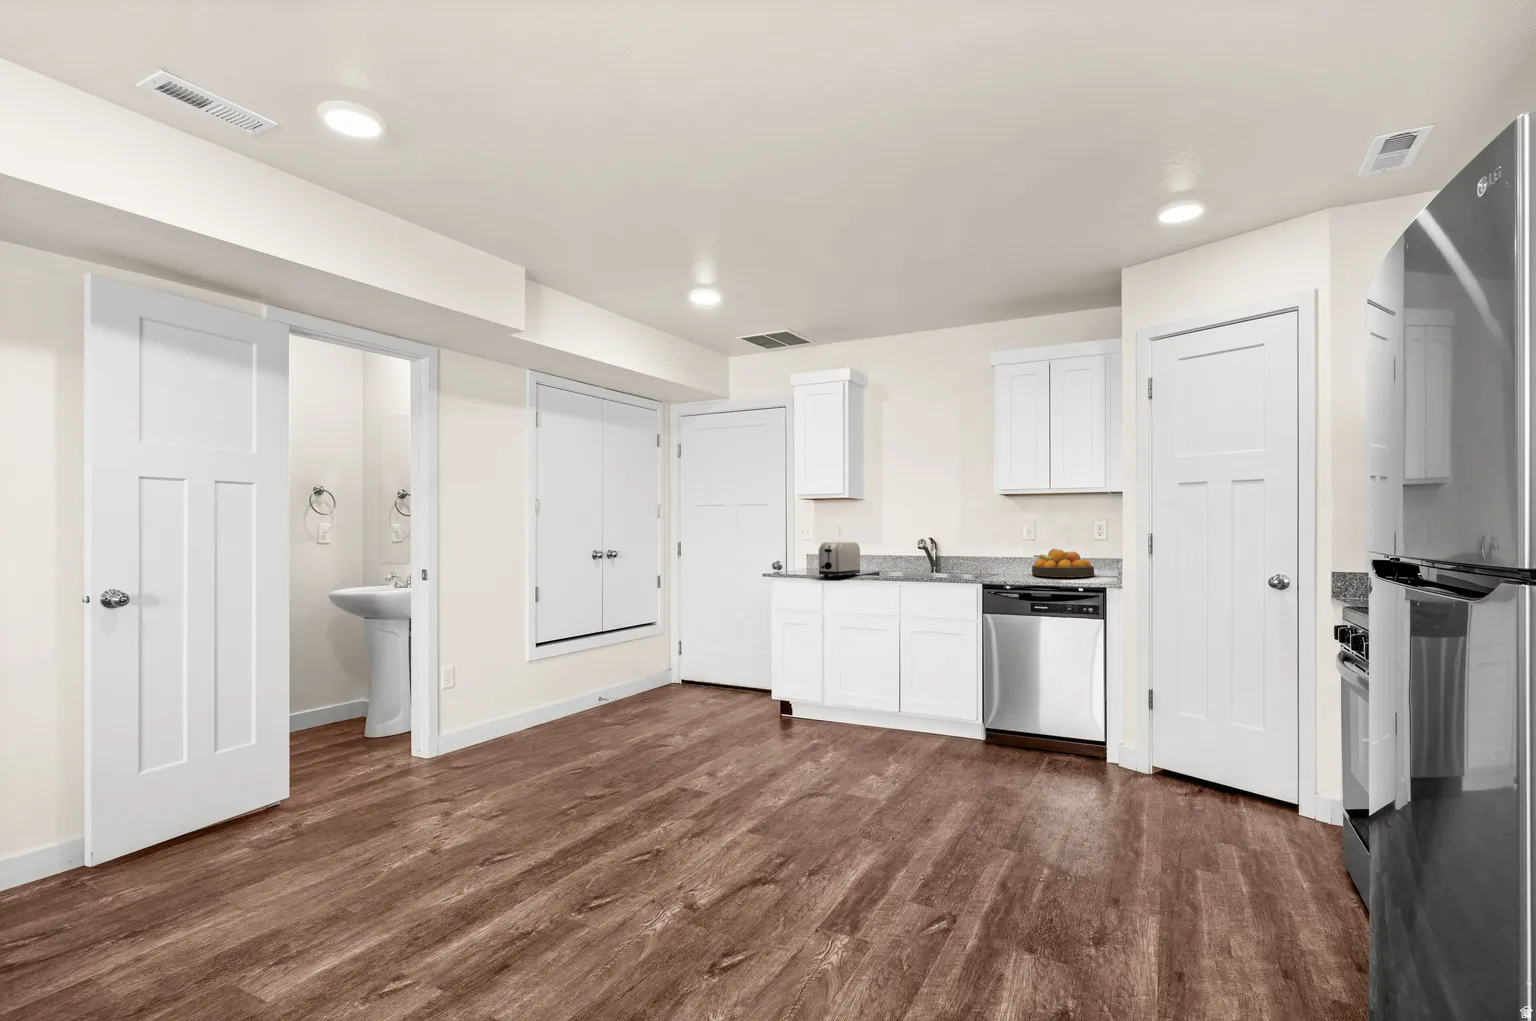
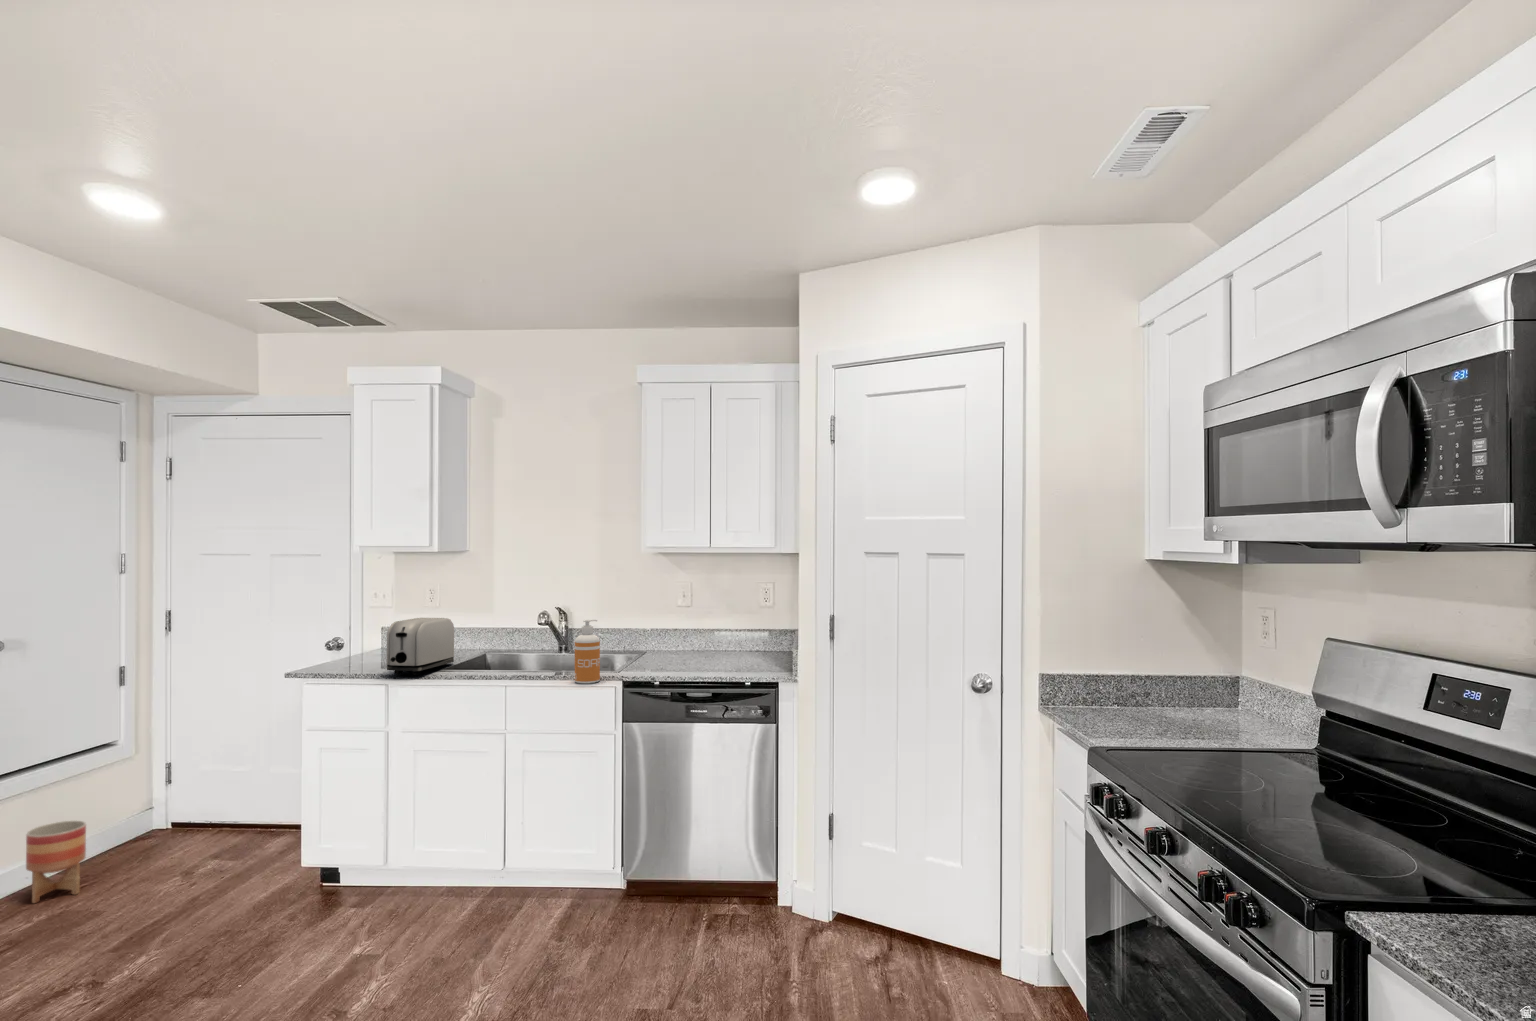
soap dispenser: none [947,540,965,585] -> present [575,620,600,683]
fruit bowl: present [1032,549,1094,577] -> none [688,620,763,660]
planter: none [619,662,647,706] -> present [26,821,86,903]

